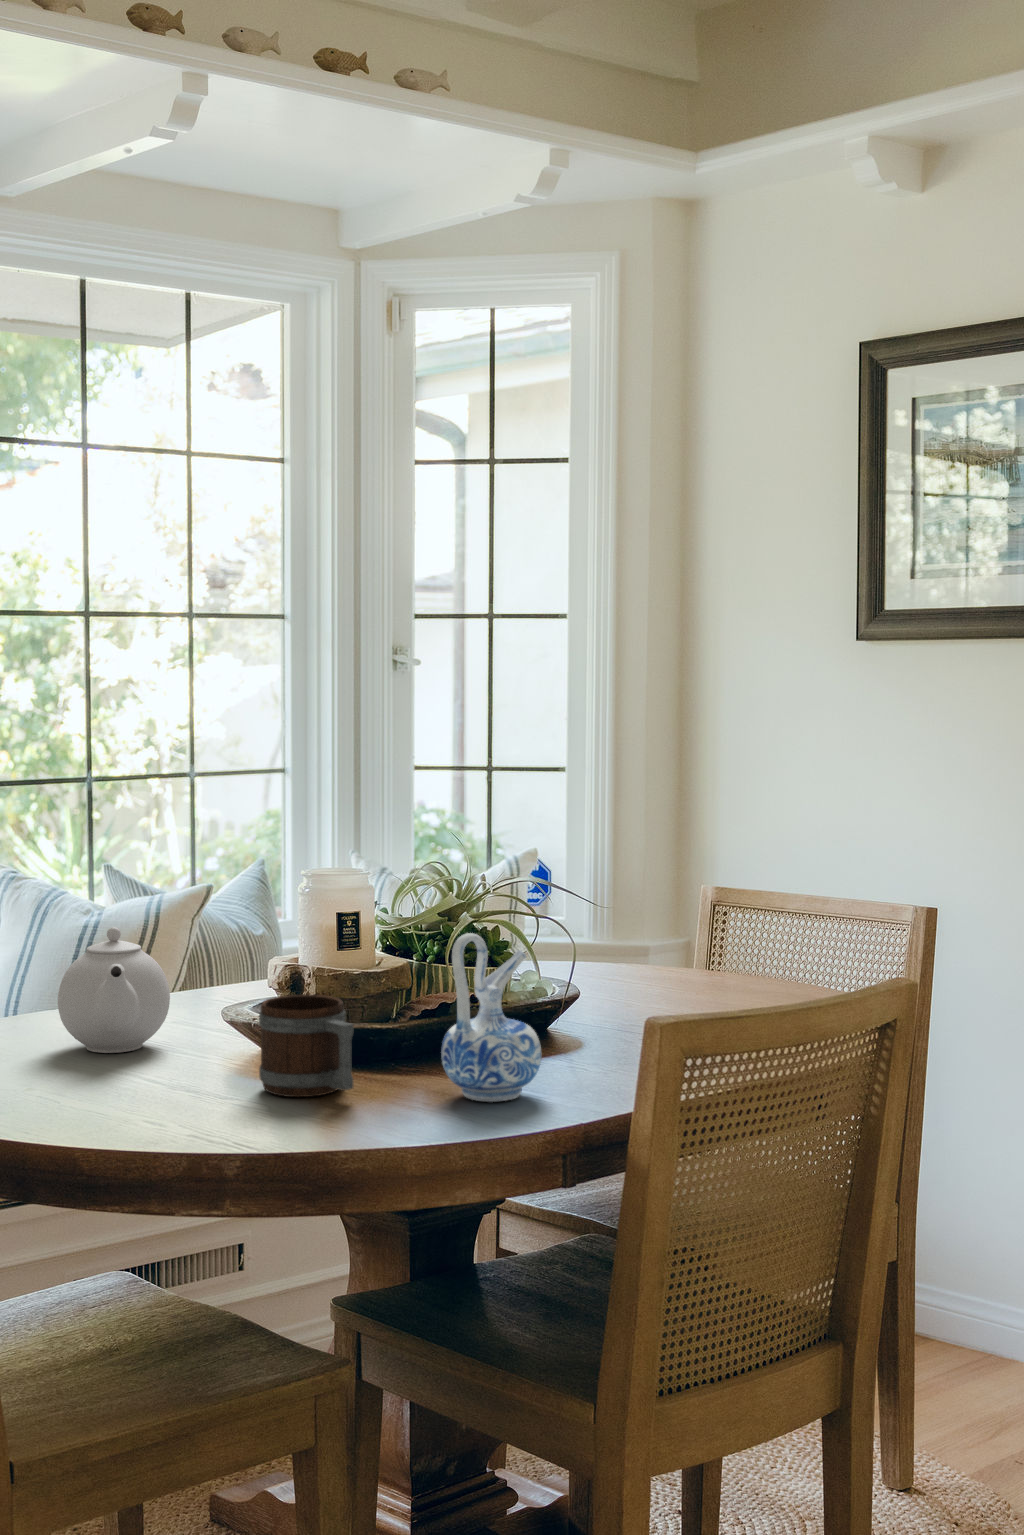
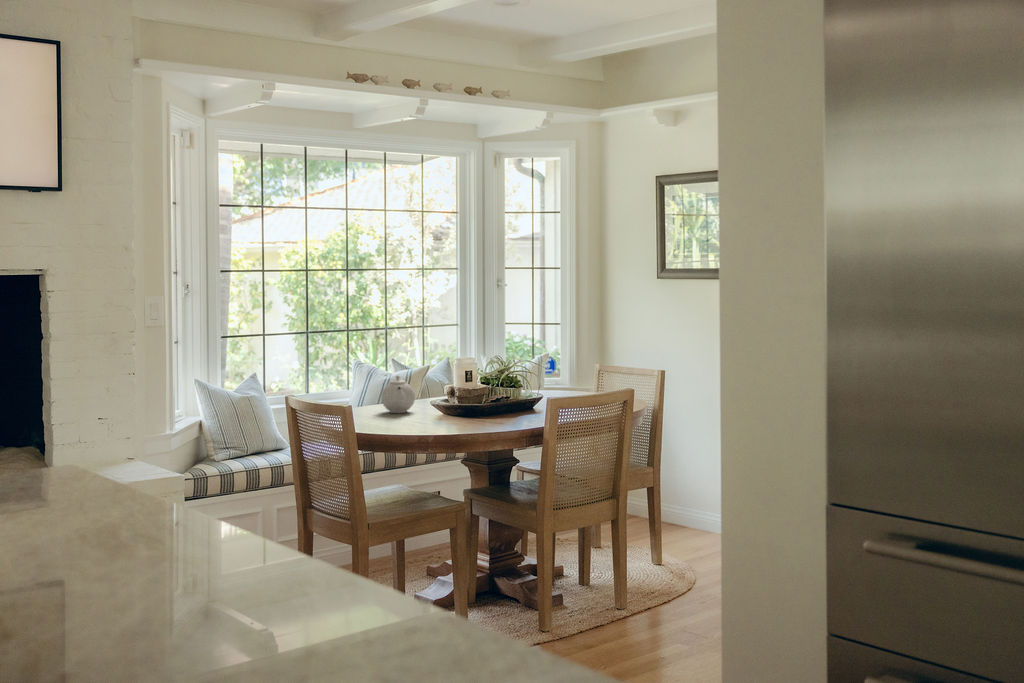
ceramic pitcher: present [441,933,541,1102] -> none [492,376,521,423]
mug: present [259,994,354,1097] -> none [441,394,467,422]

